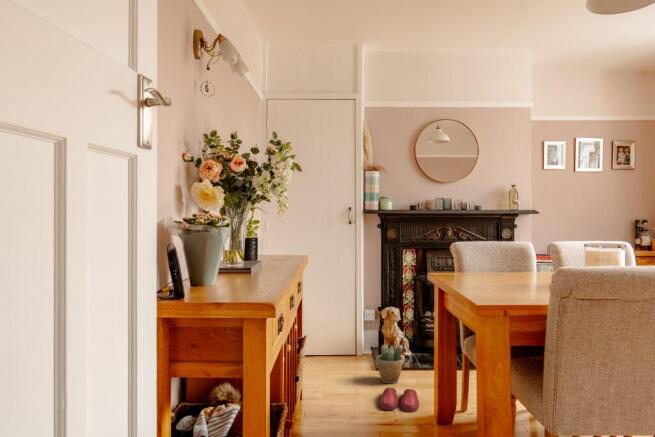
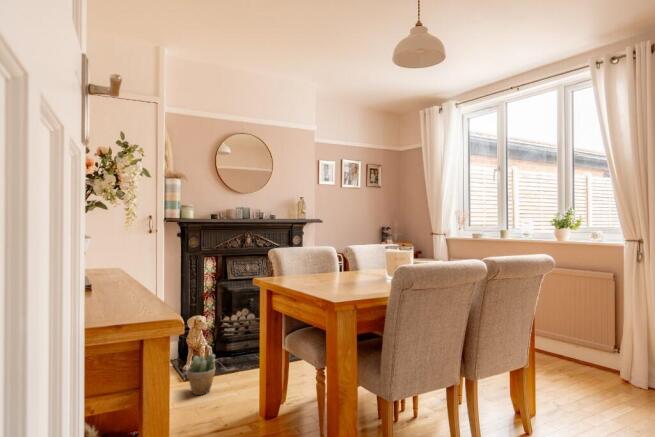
slippers: present [380,388,419,412] -> none [199,397,240,425]

